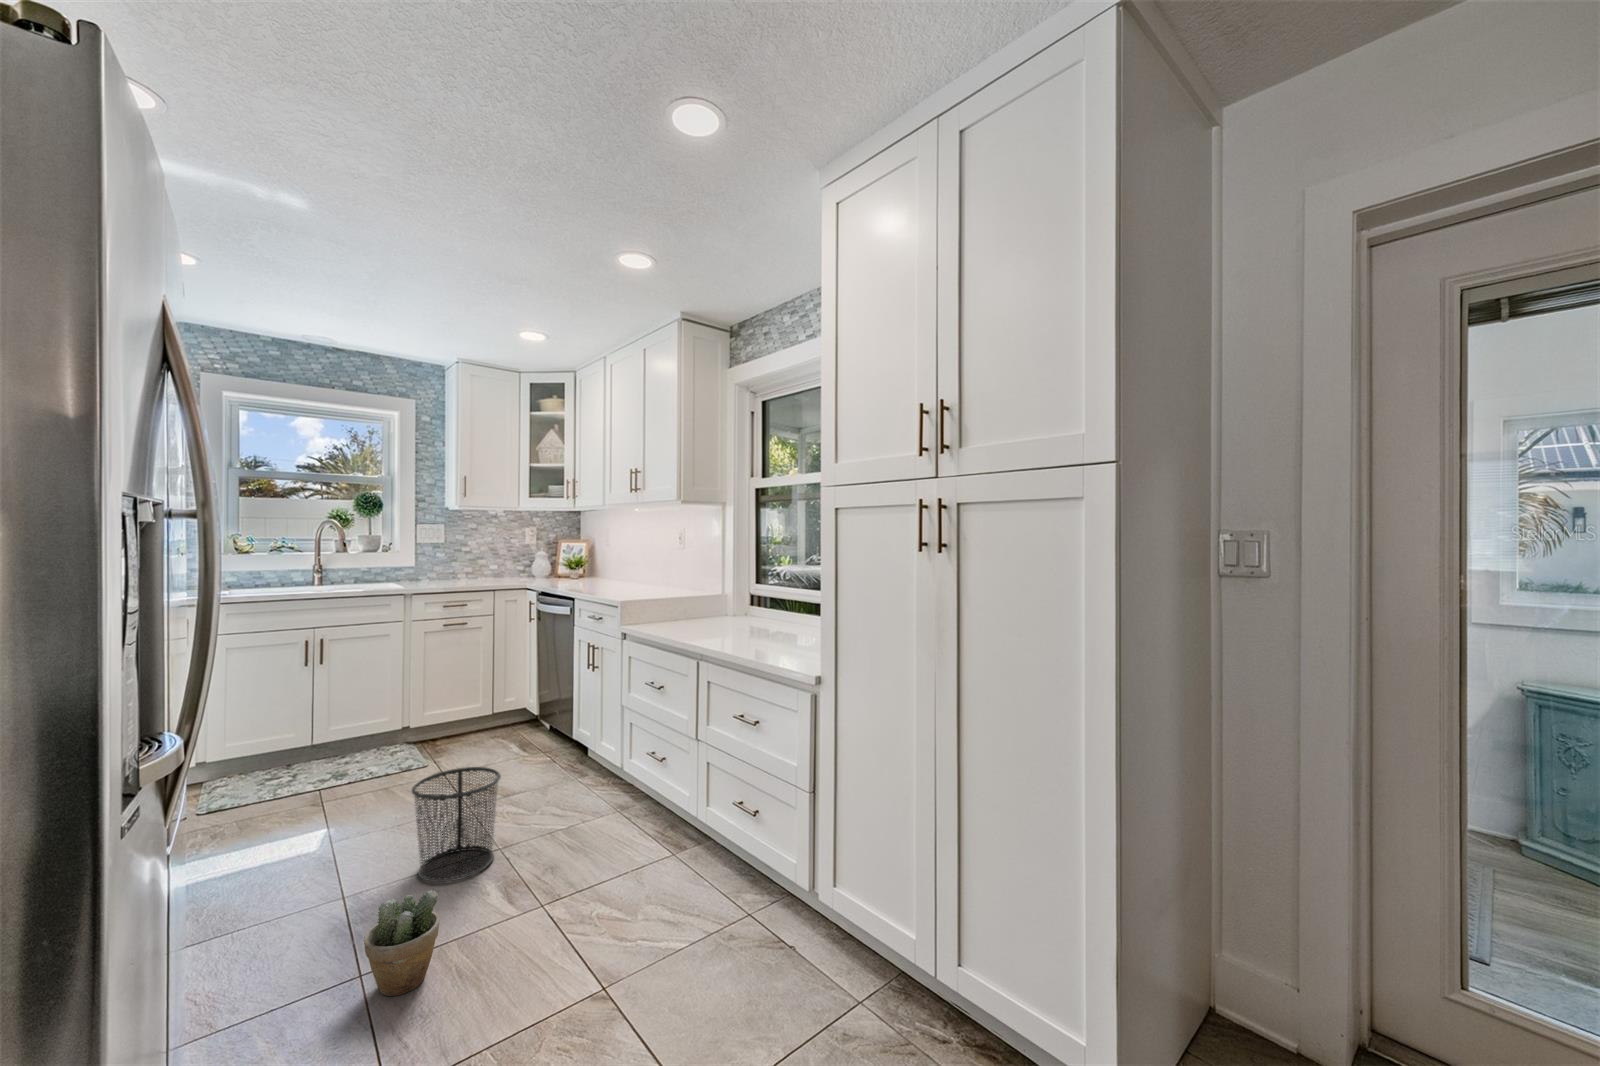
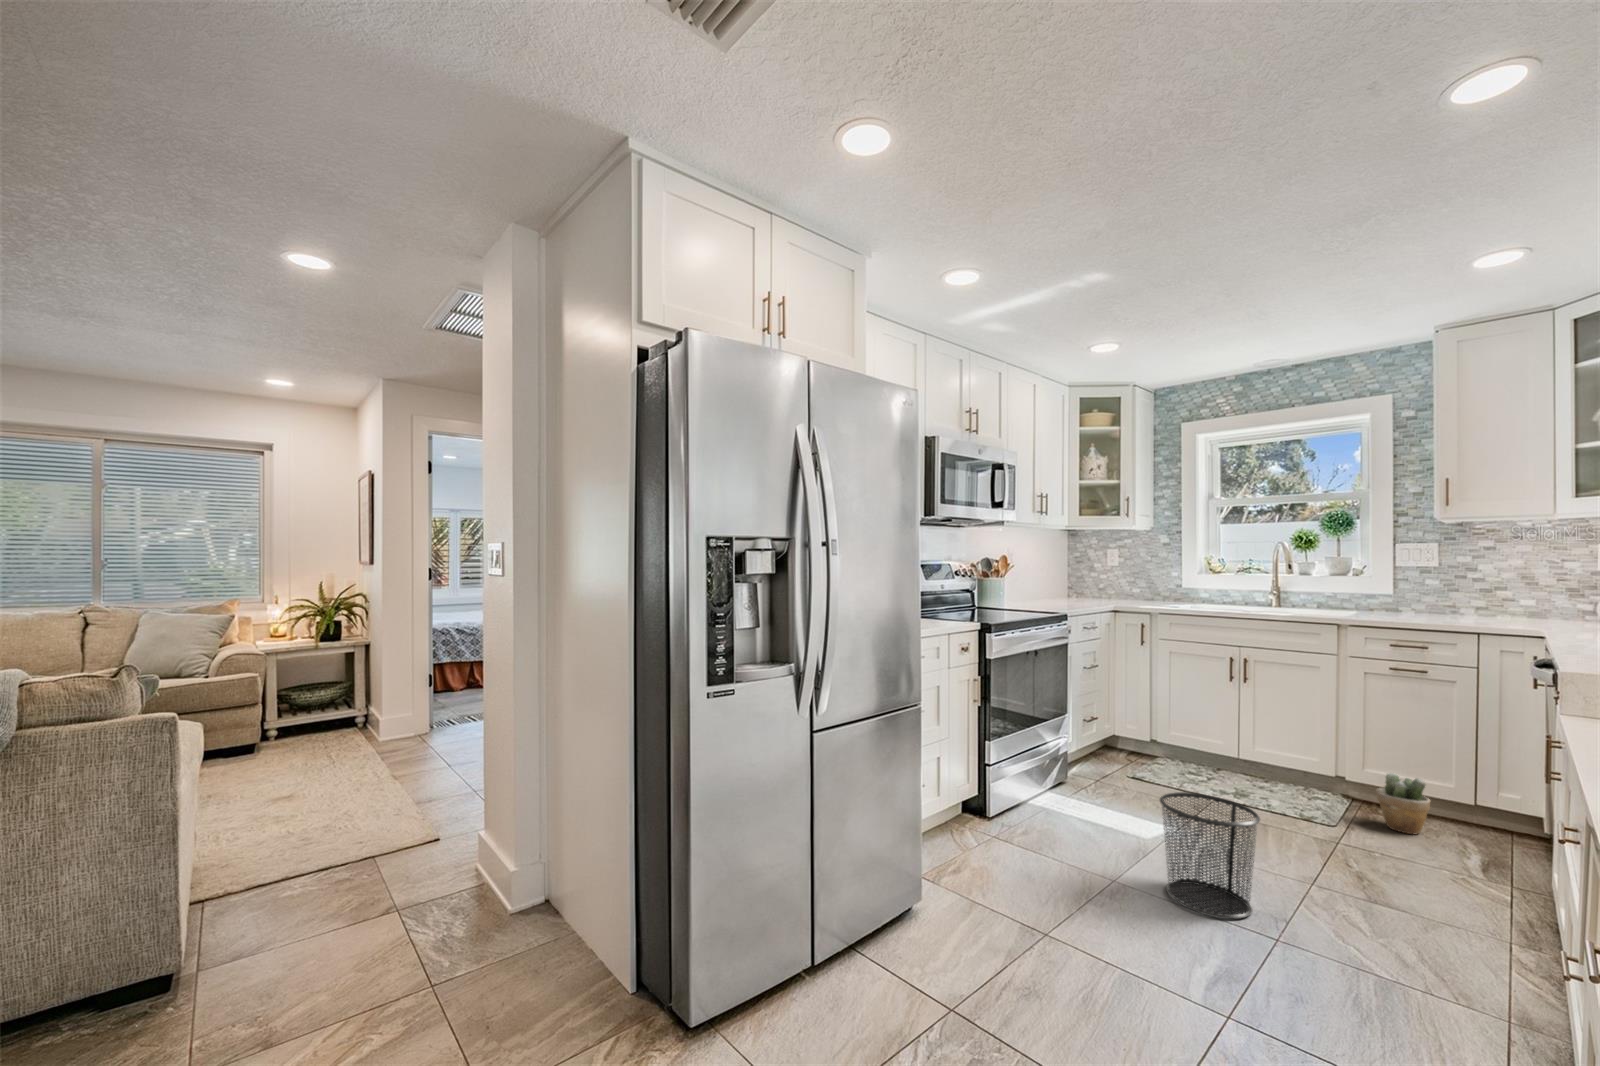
potted plant: present [364,890,440,996] -> present [1376,773,1430,834]

